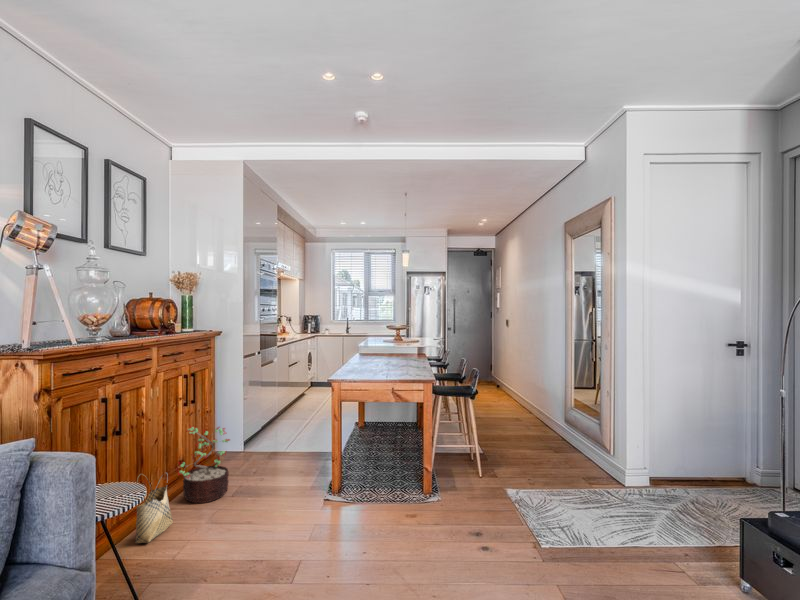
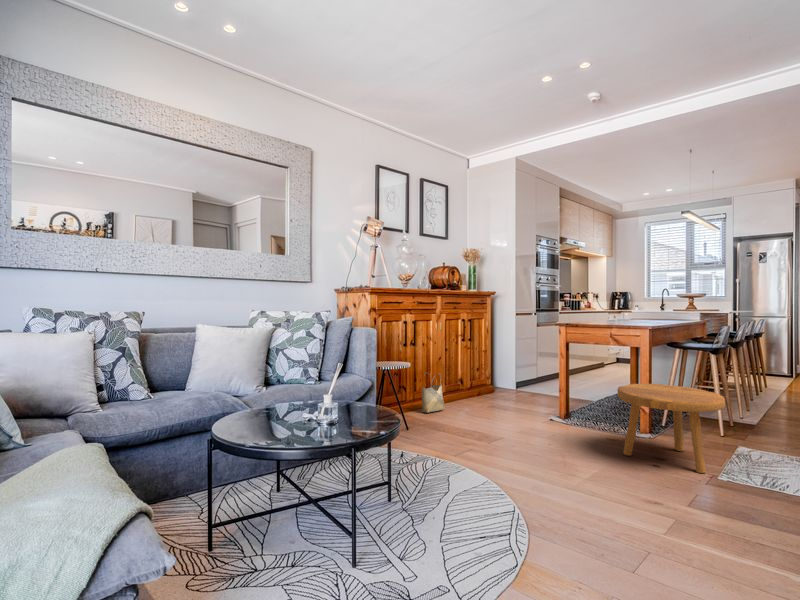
decorative plant: present [178,425,230,503] -> none [453,352,490,407]
footstool: none [425,437,524,534] -> present [618,384,725,473]

